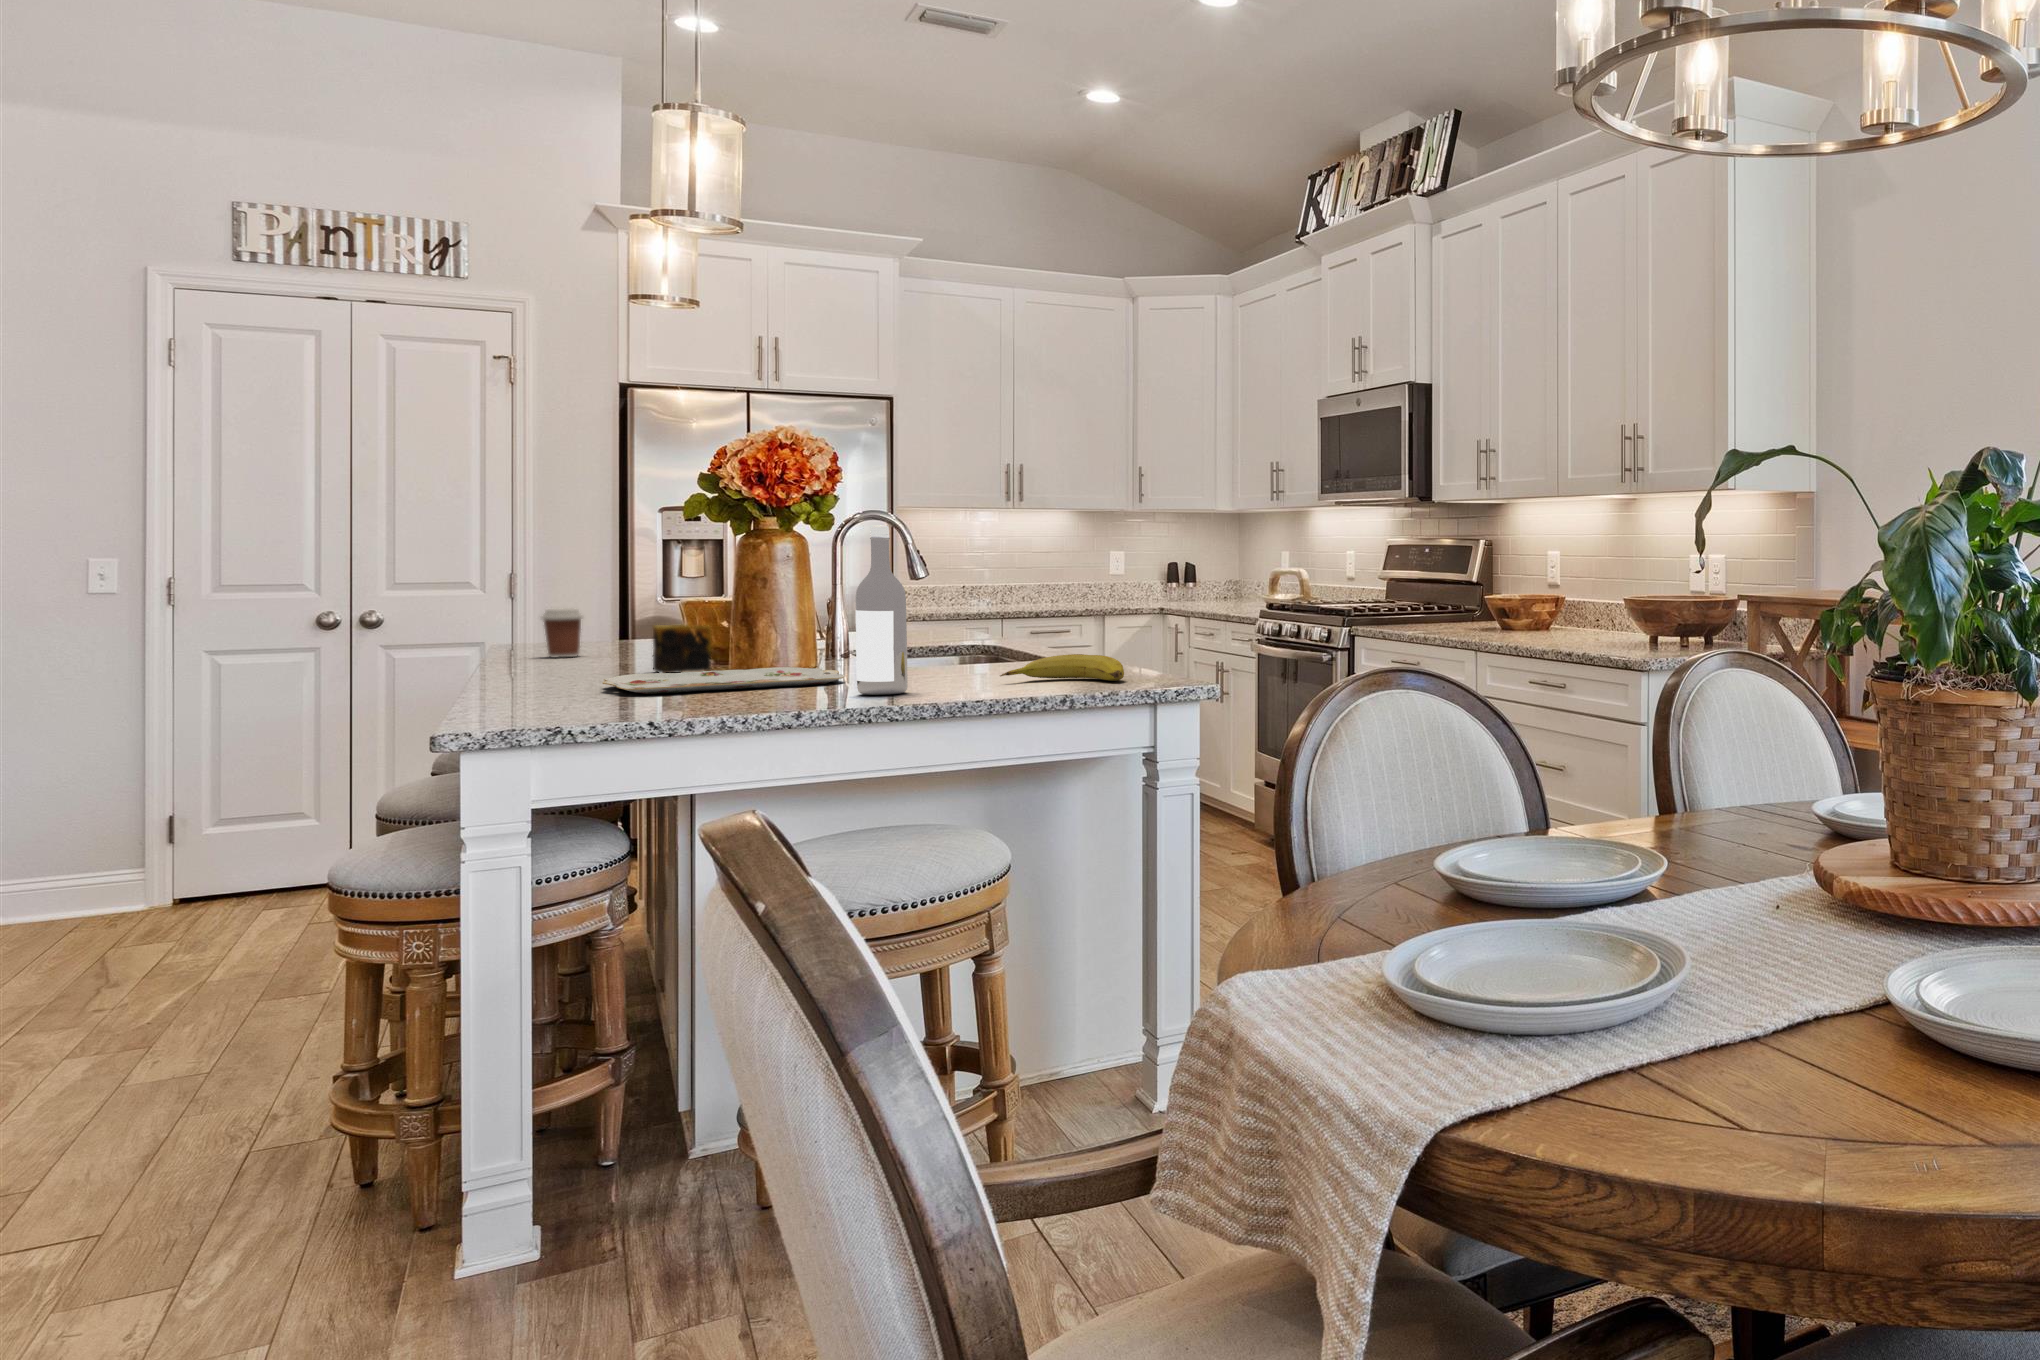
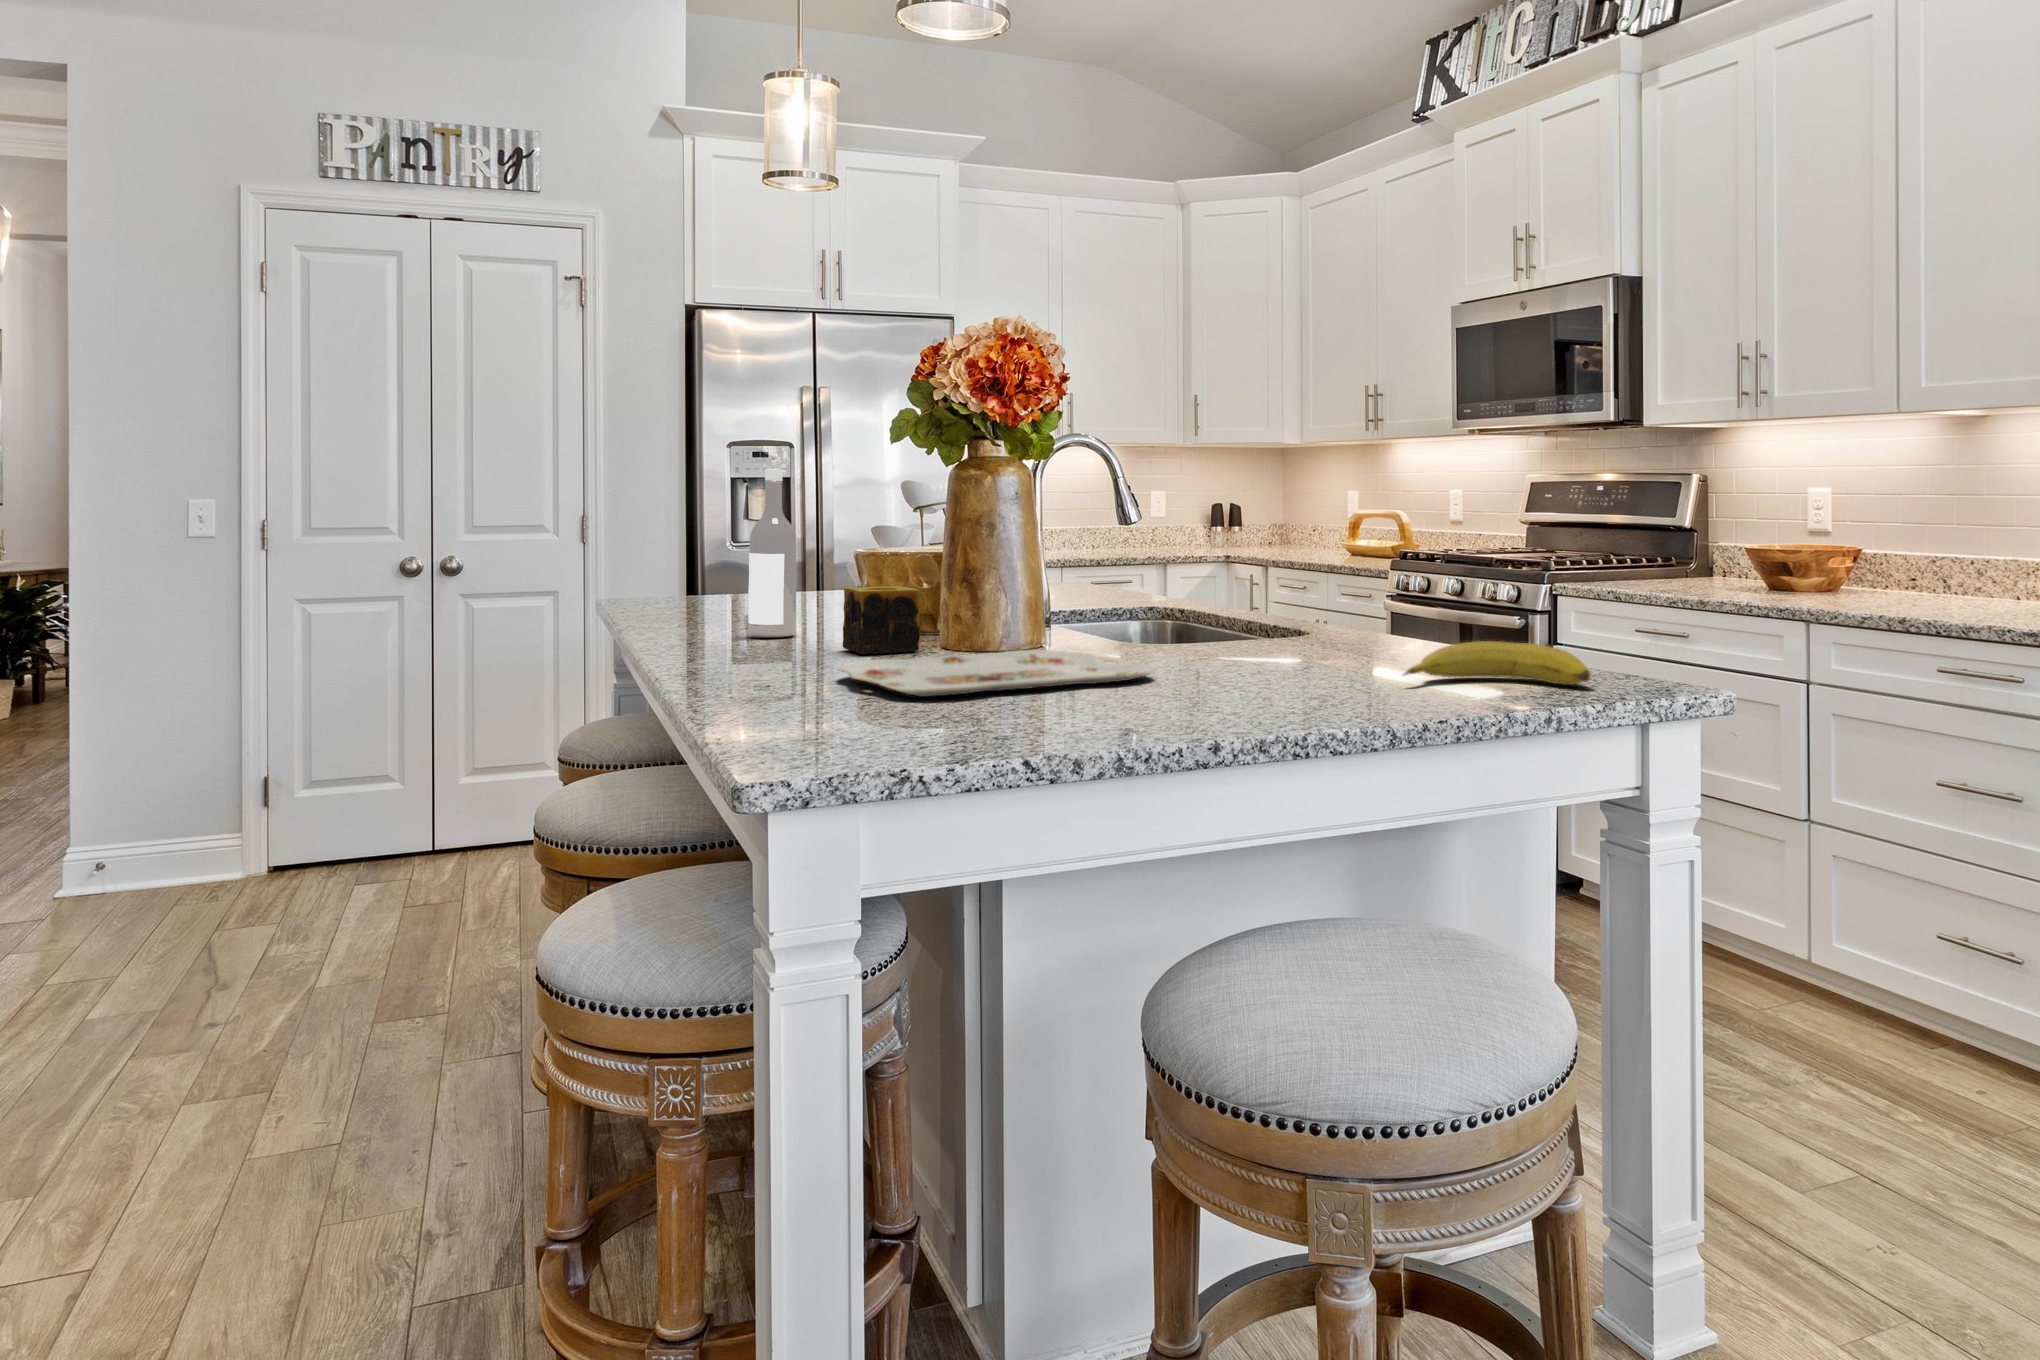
wine bottle: present [856,525,908,695] -> present [748,469,796,638]
coffee cup: present [541,608,583,657] -> none [662,561,709,622]

